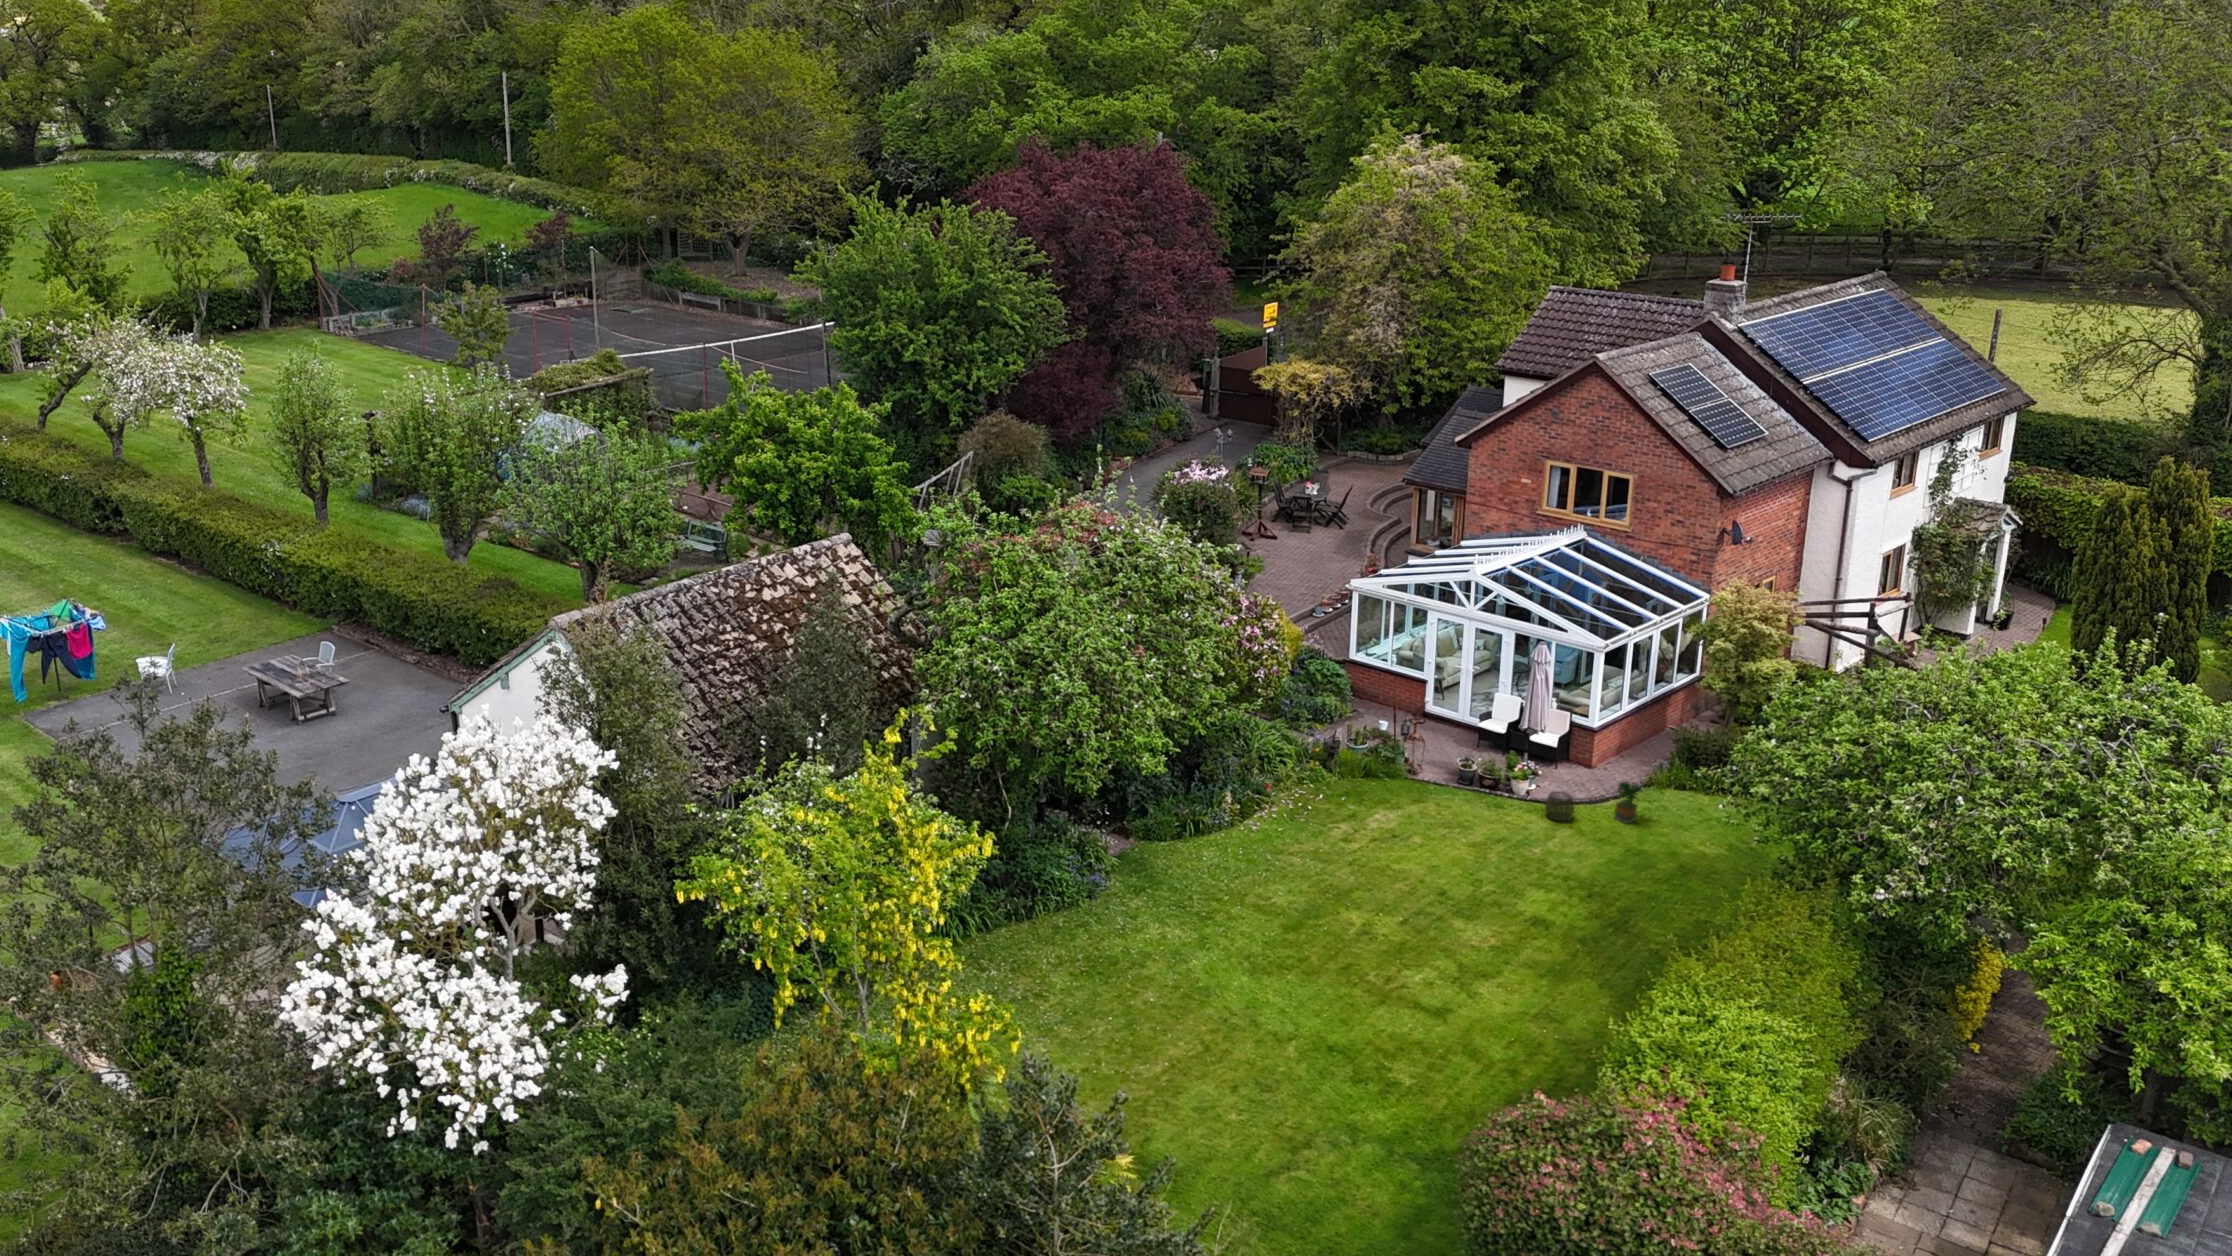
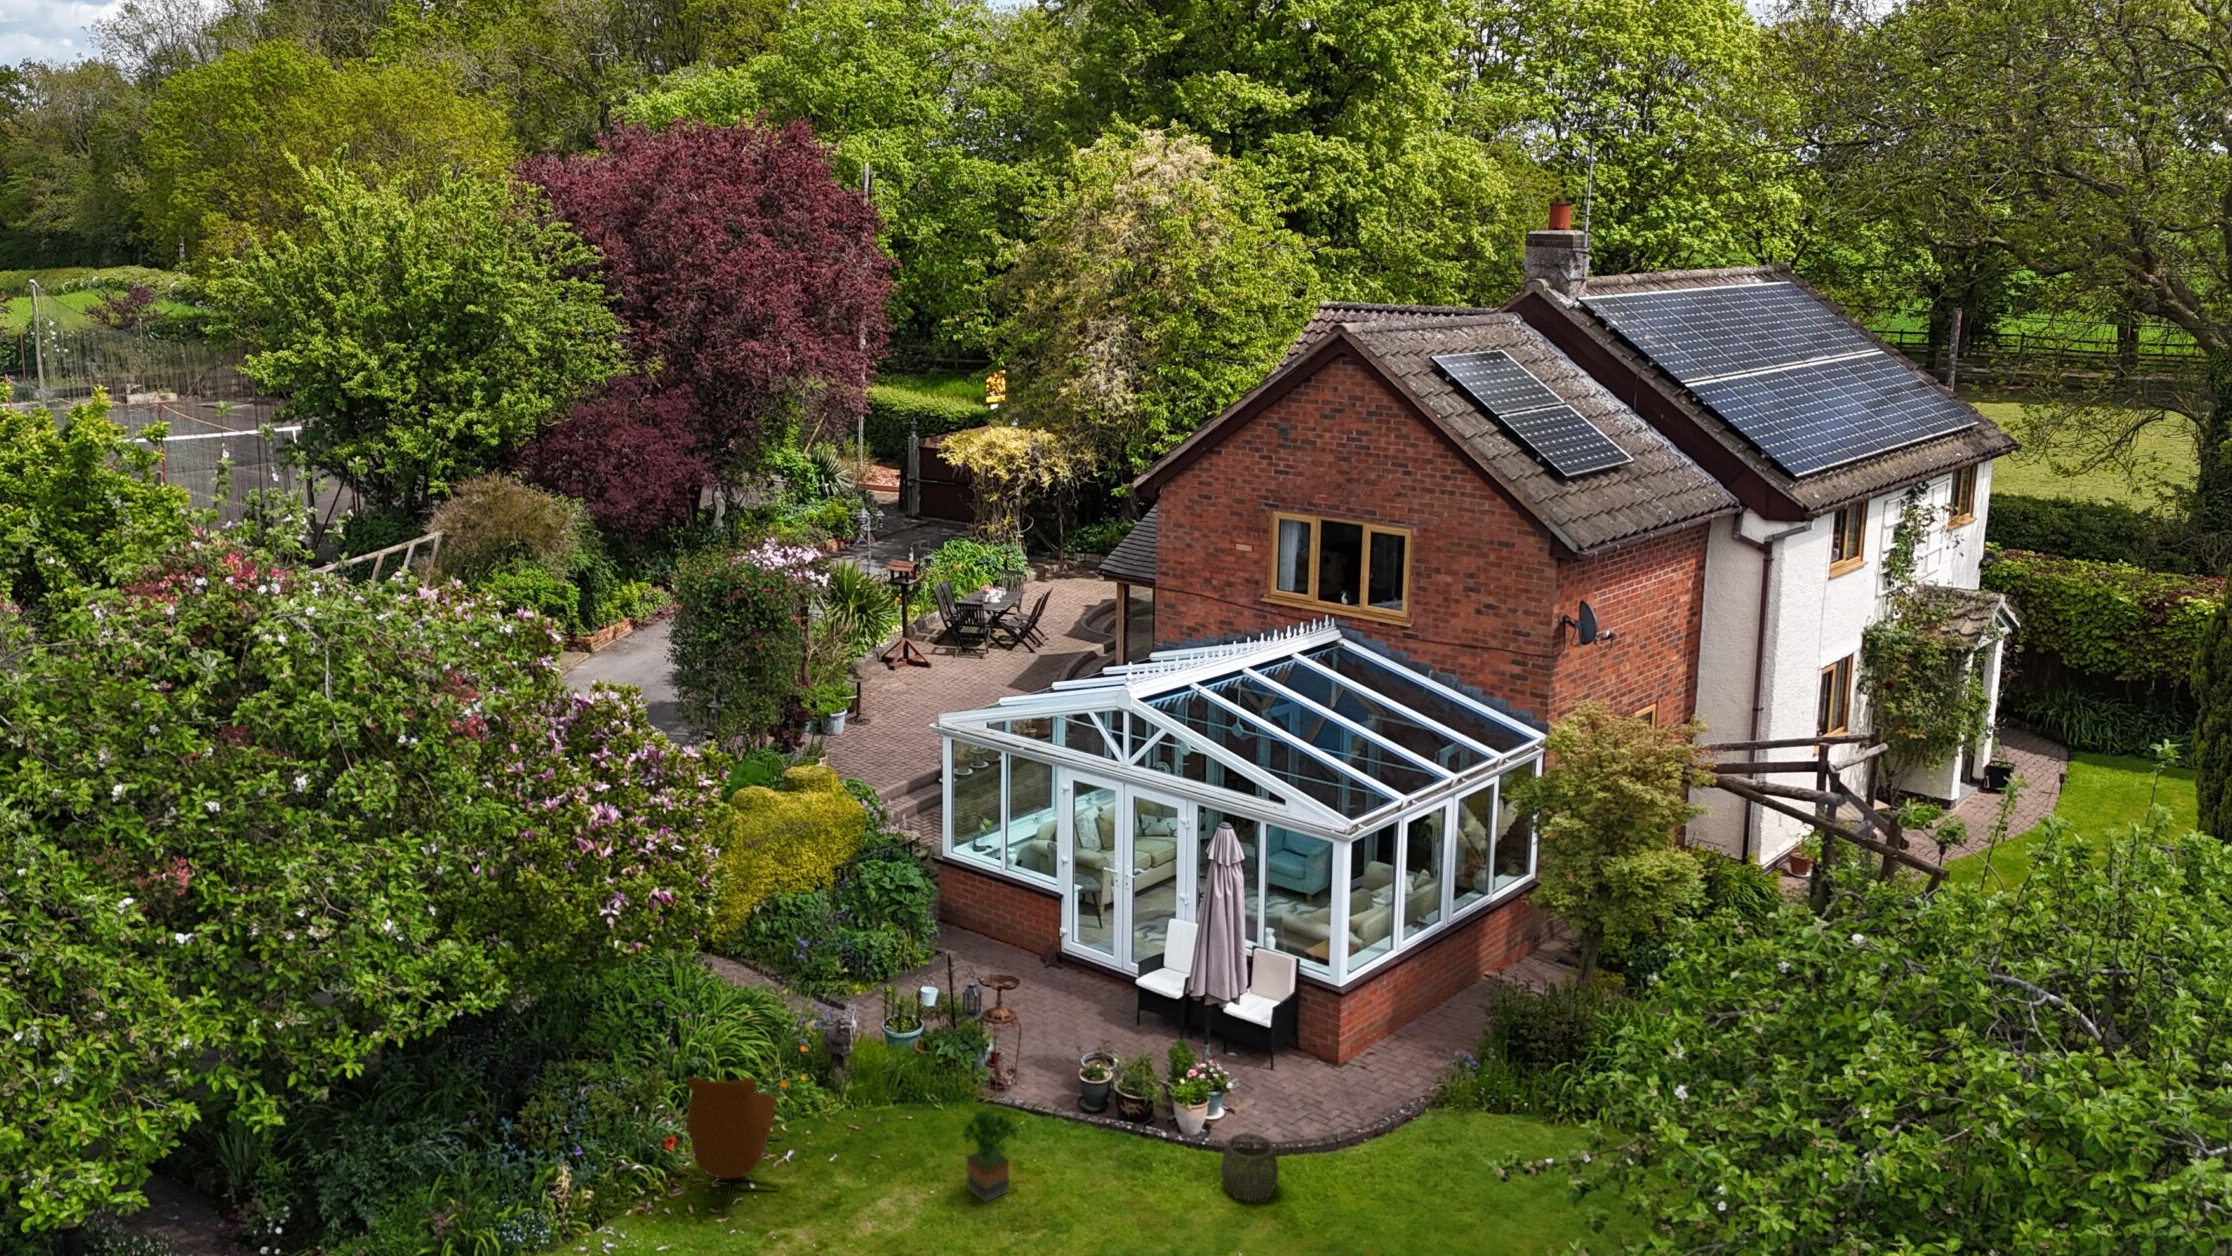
lounge chair: none [1285,754,1331,820] -> present [685,1076,780,1214]
potted tree: present [1615,782,1643,824] -> present [963,1111,1018,1202]

